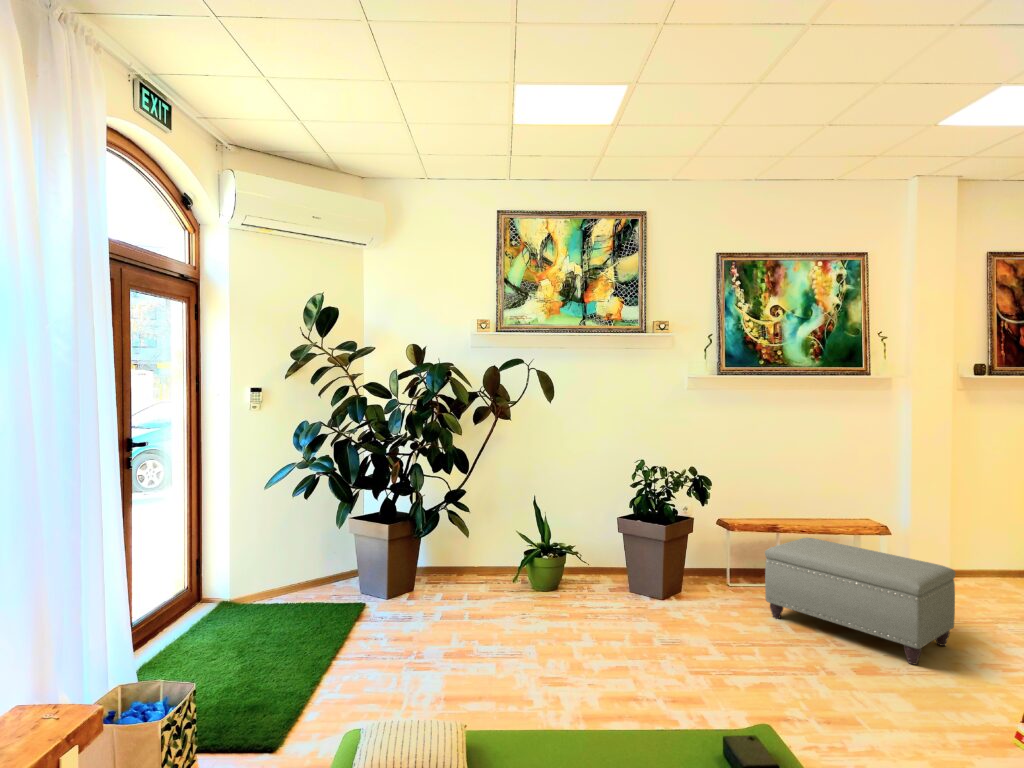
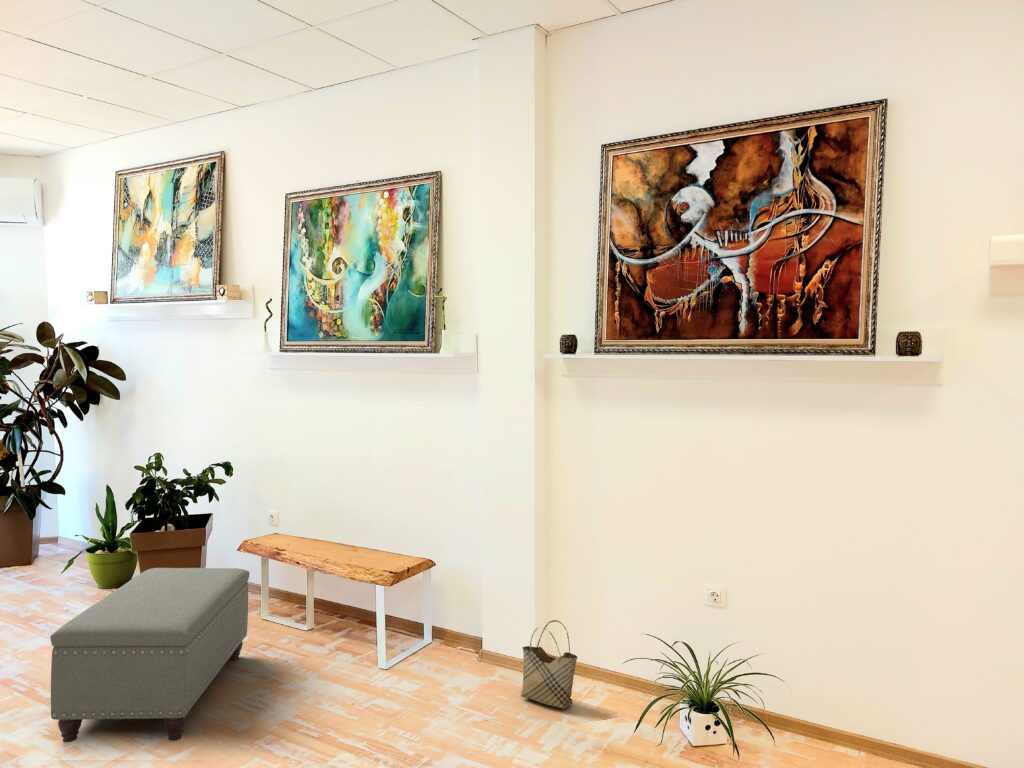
woven basket: none [959,533,995,582] -> present [521,620,577,709]

